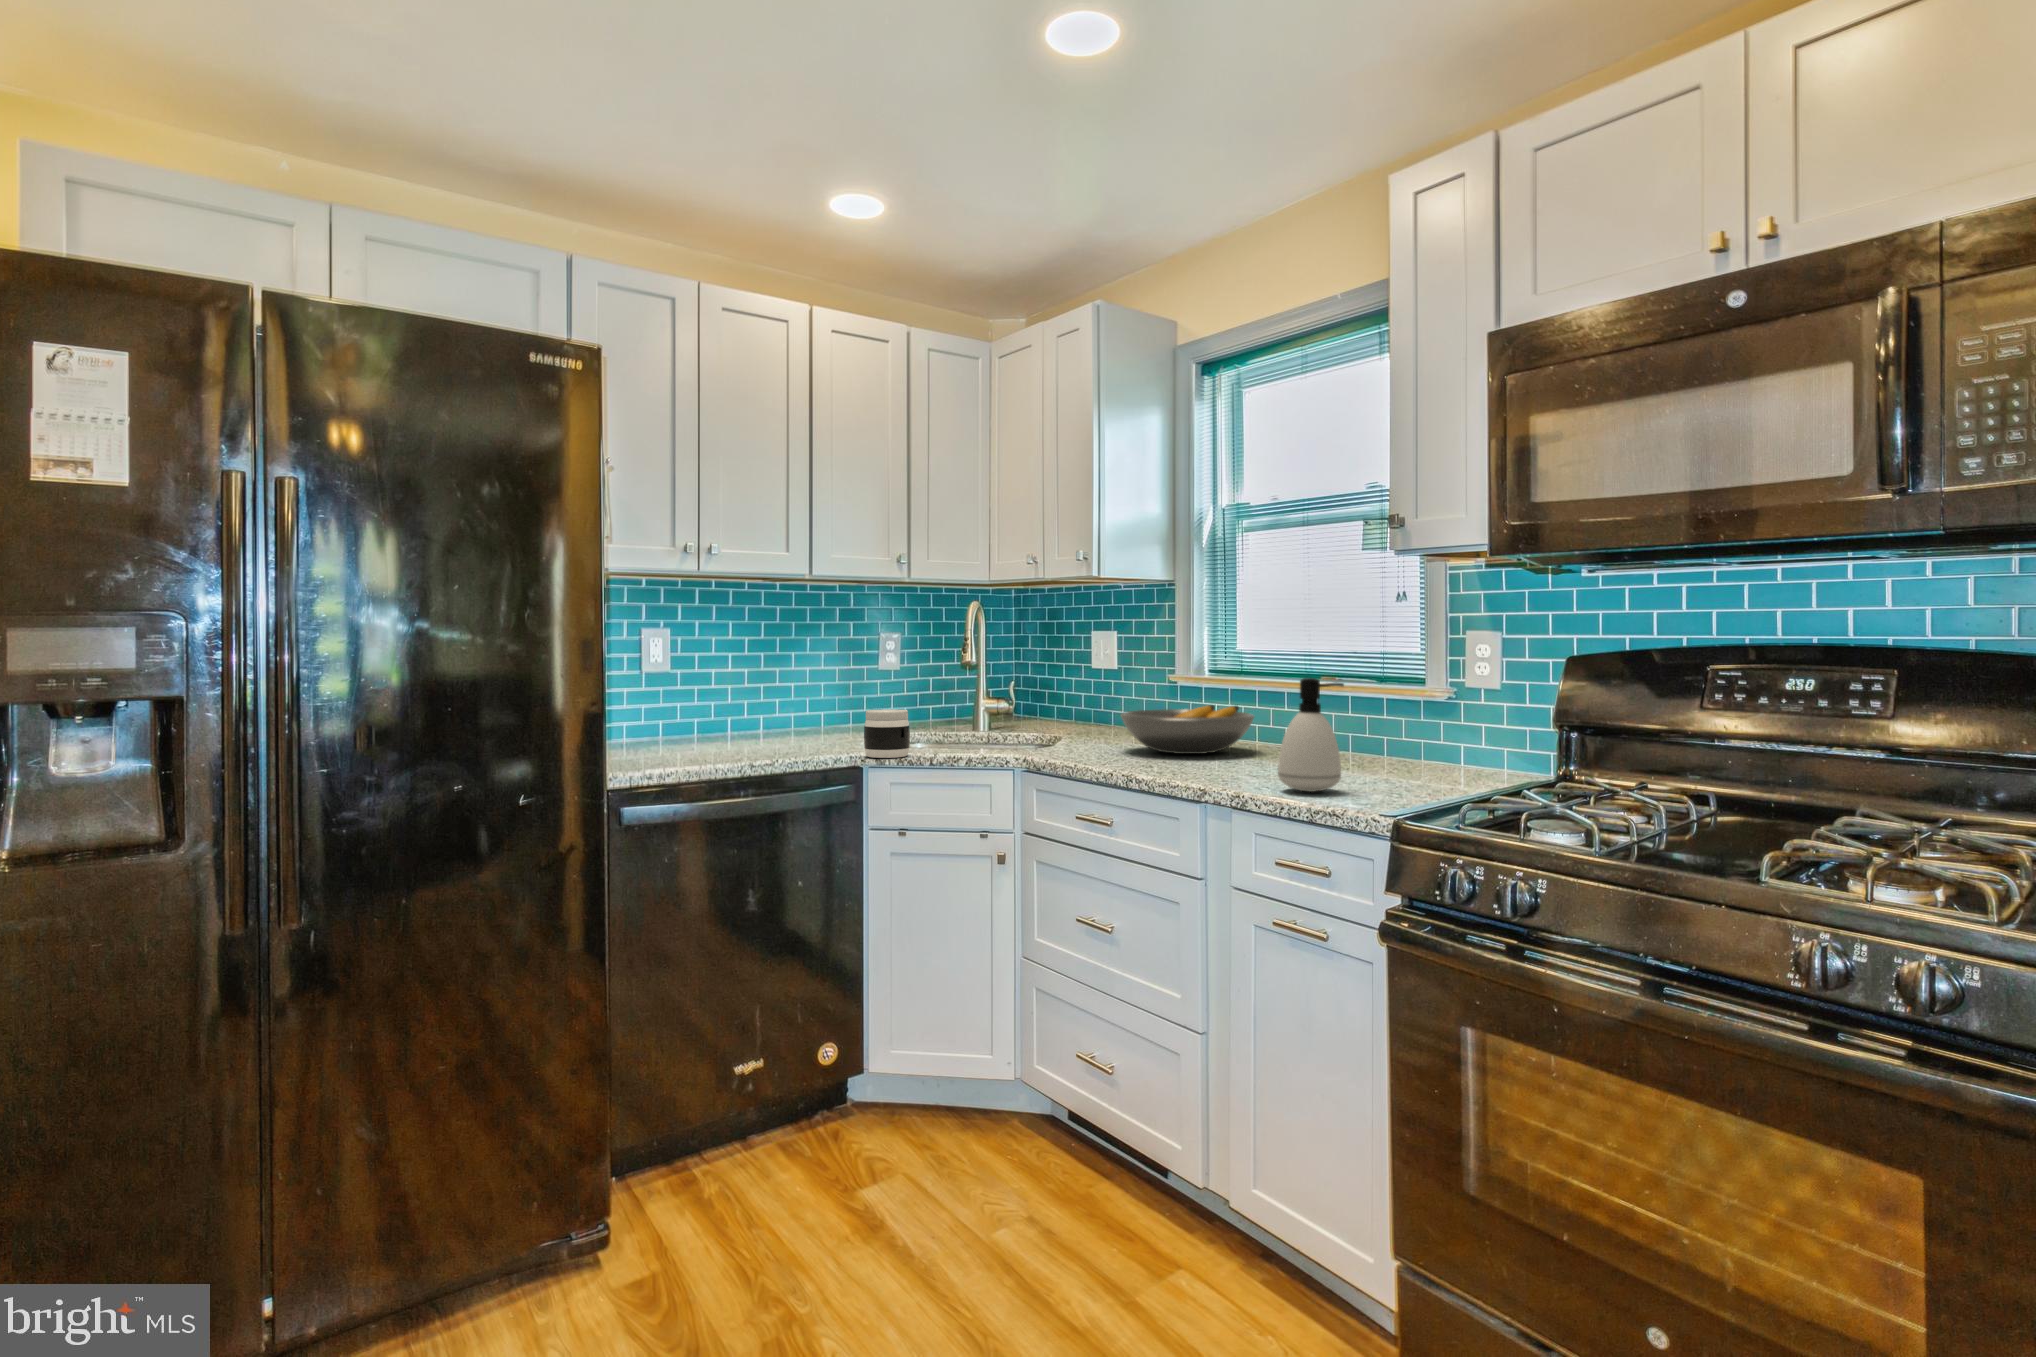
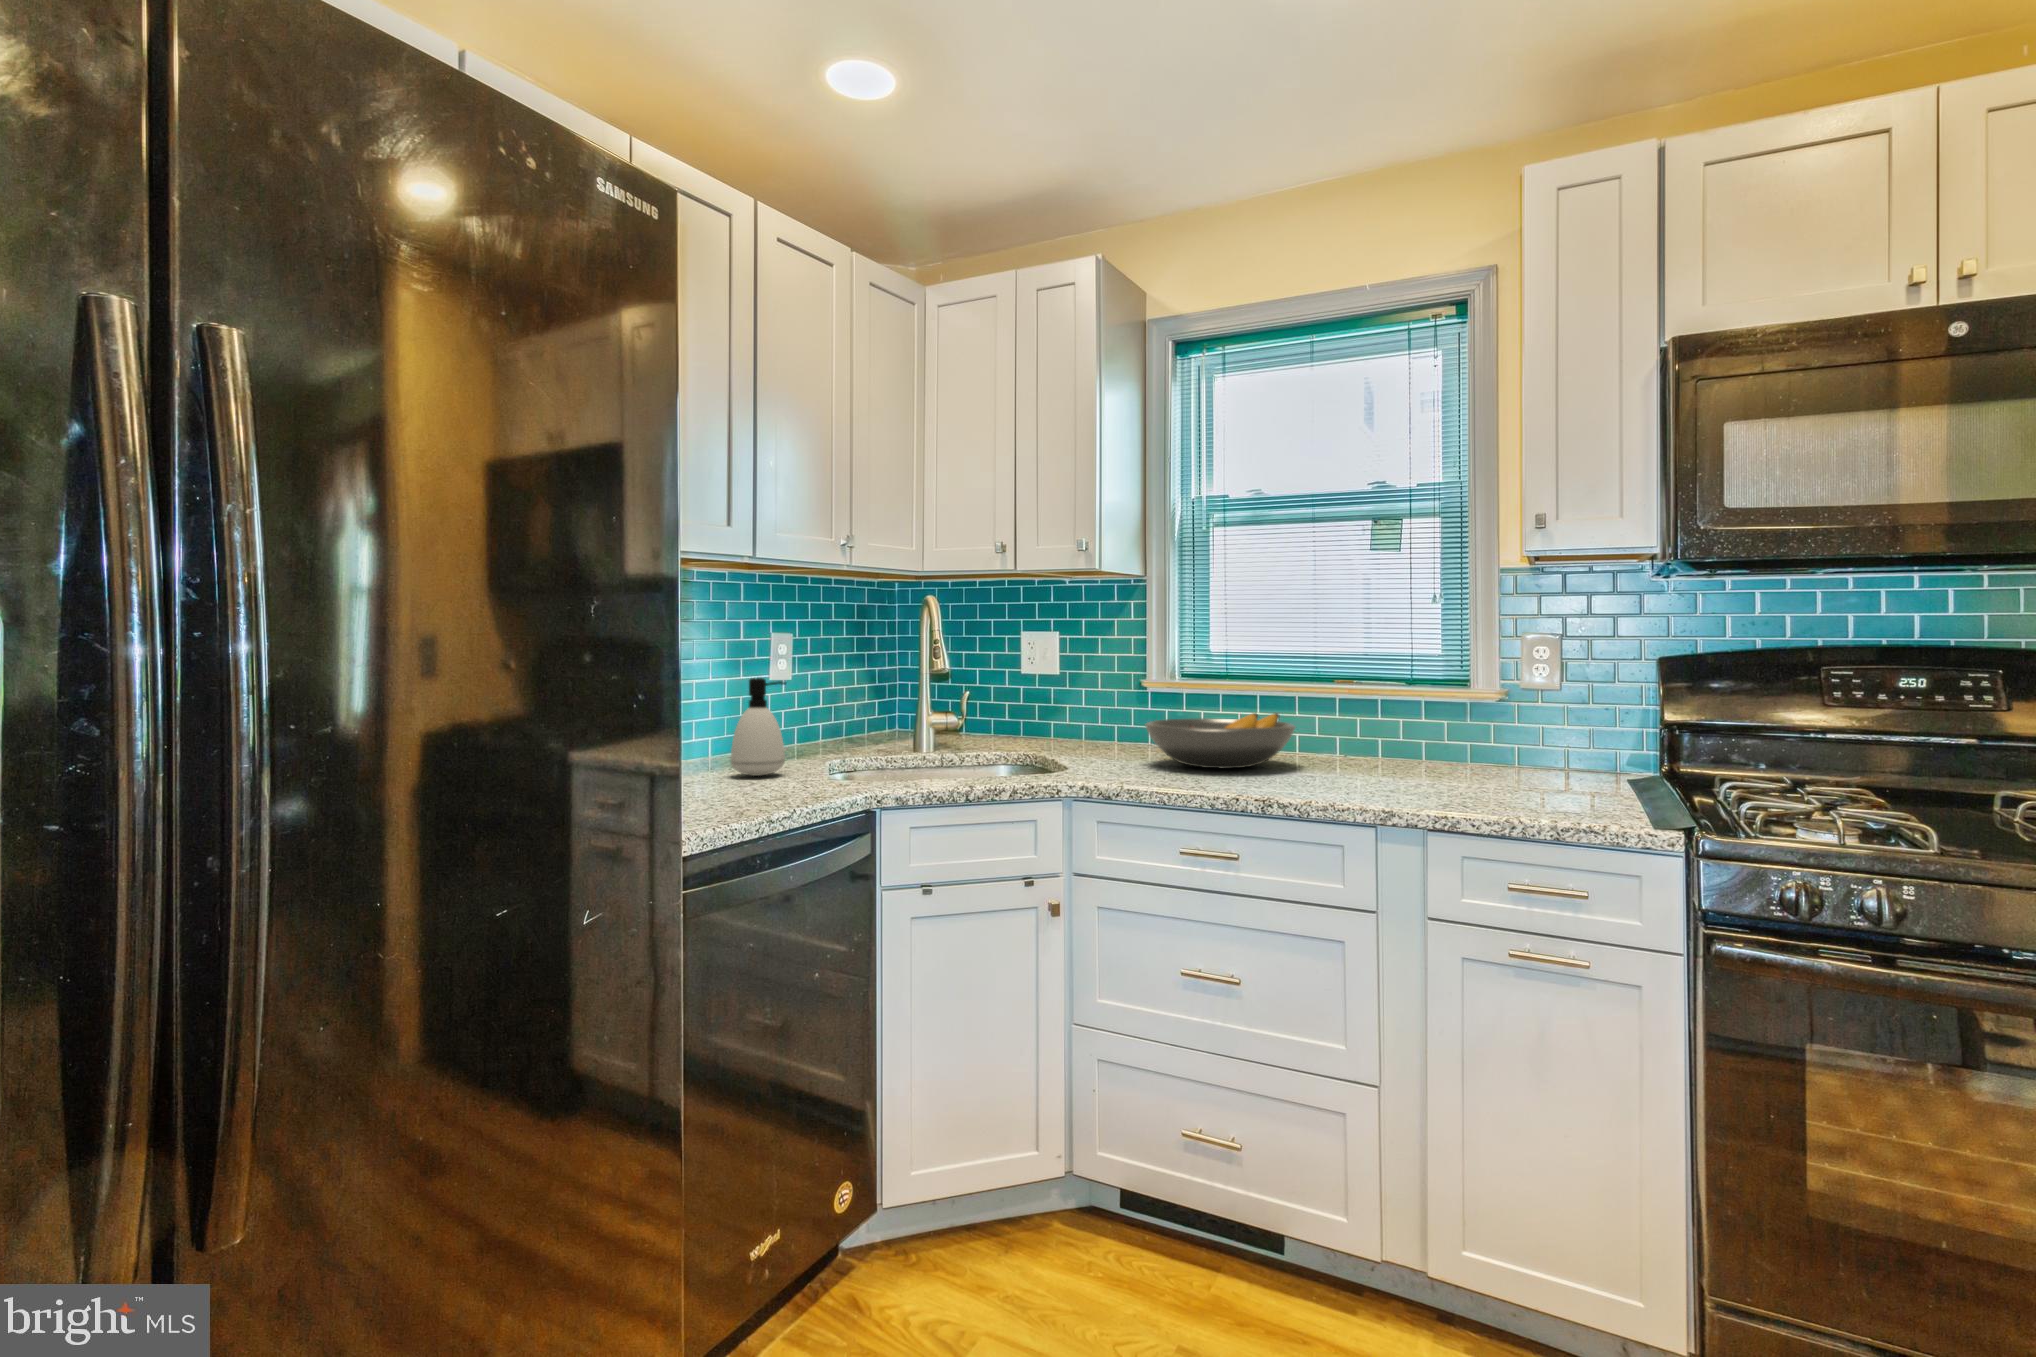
soap dispenser: present [1278,678,1344,792] -> present [731,678,786,776]
jar: present [864,709,910,758] -> none [873,729,932,793]

